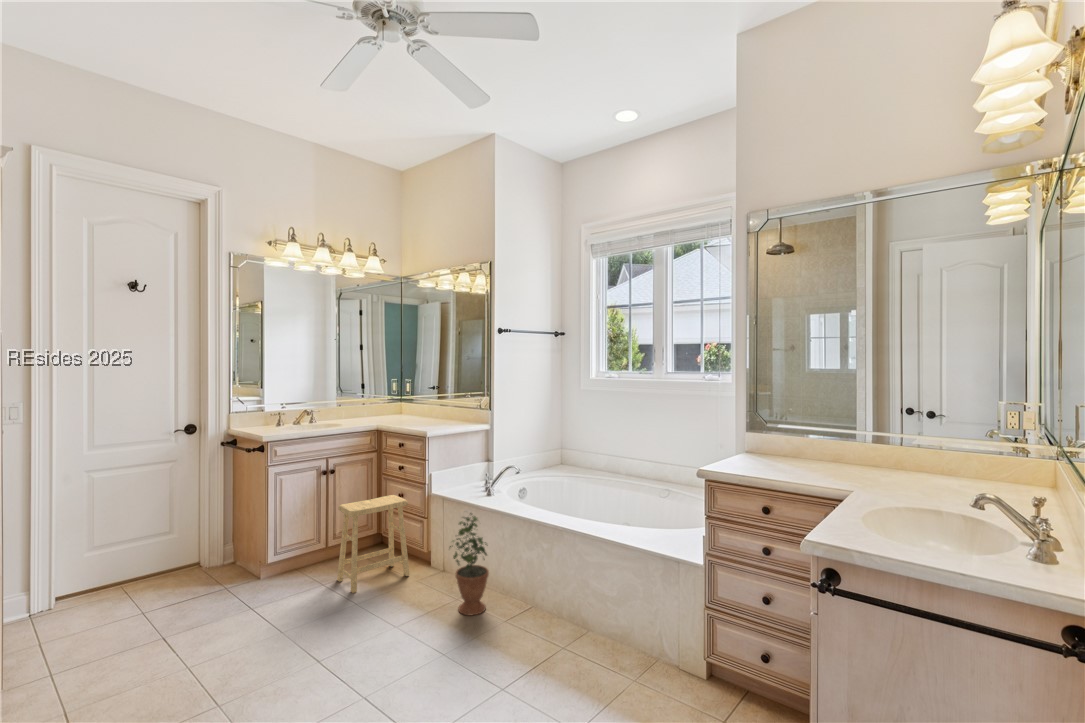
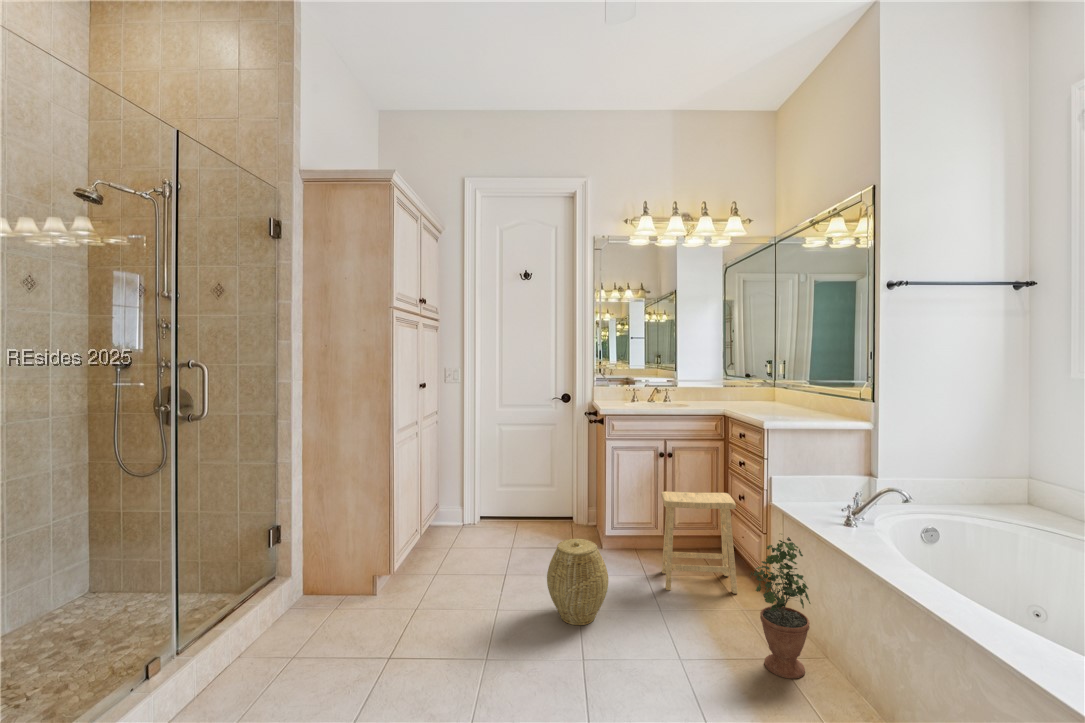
woven basket: none [254,565,322,653] -> present [547,539,608,625]

